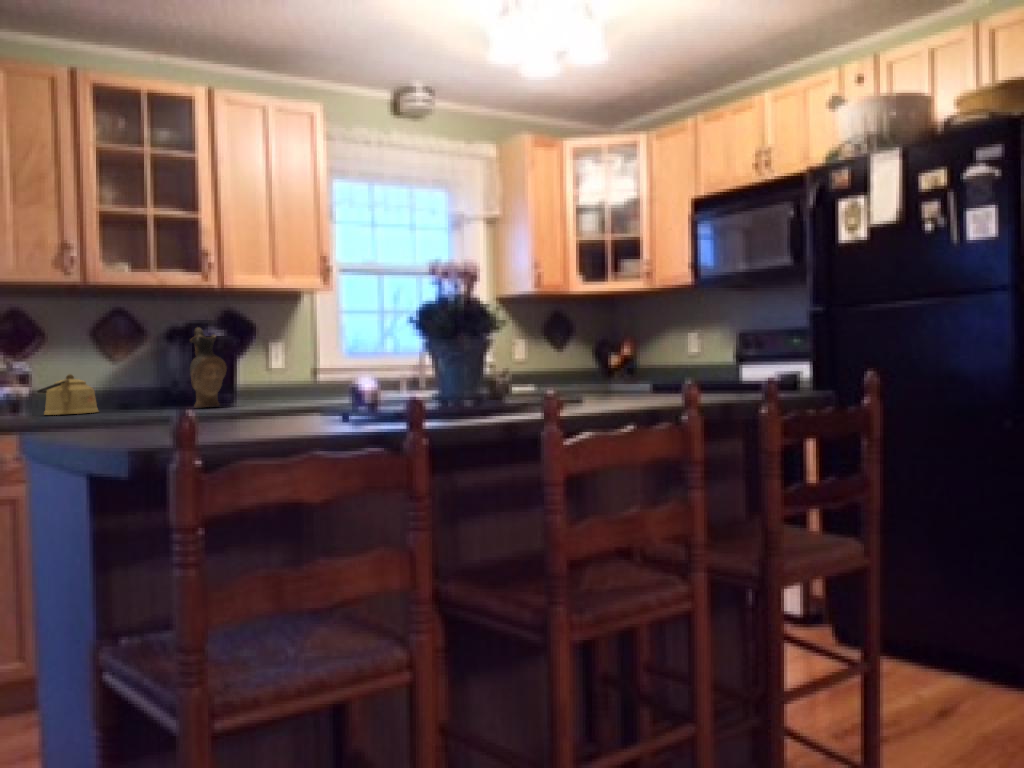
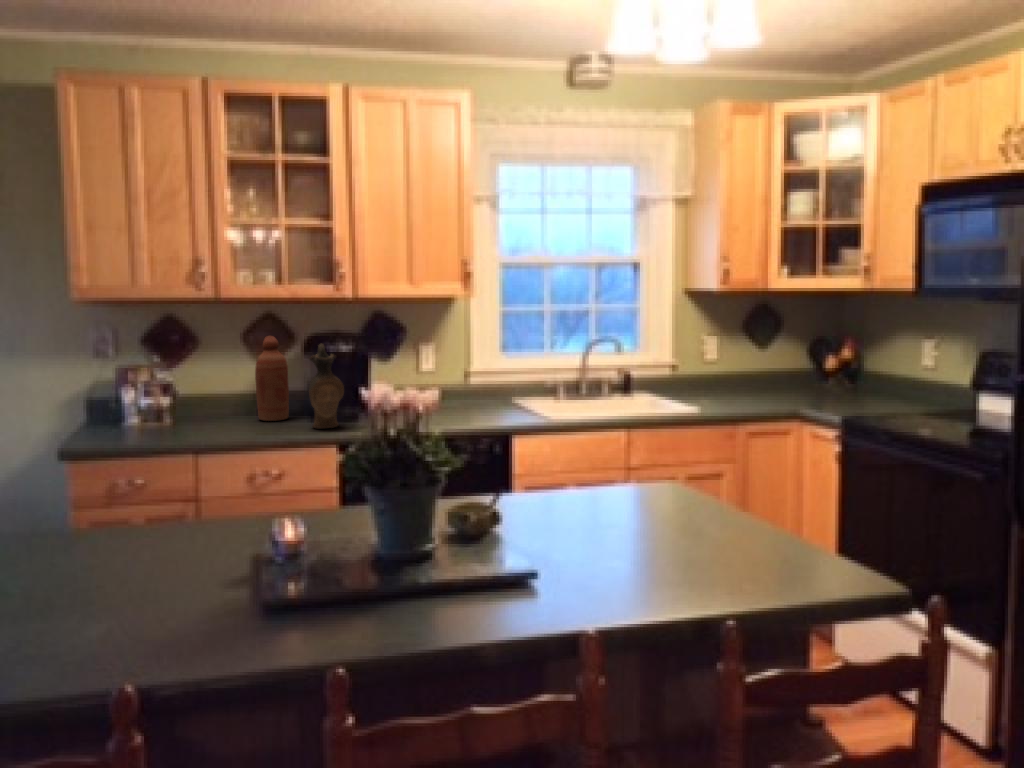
bottle: none [121,325,156,409] -> present [255,336,289,421]
kettle: present [37,374,99,415] -> none [169,388,229,430]

